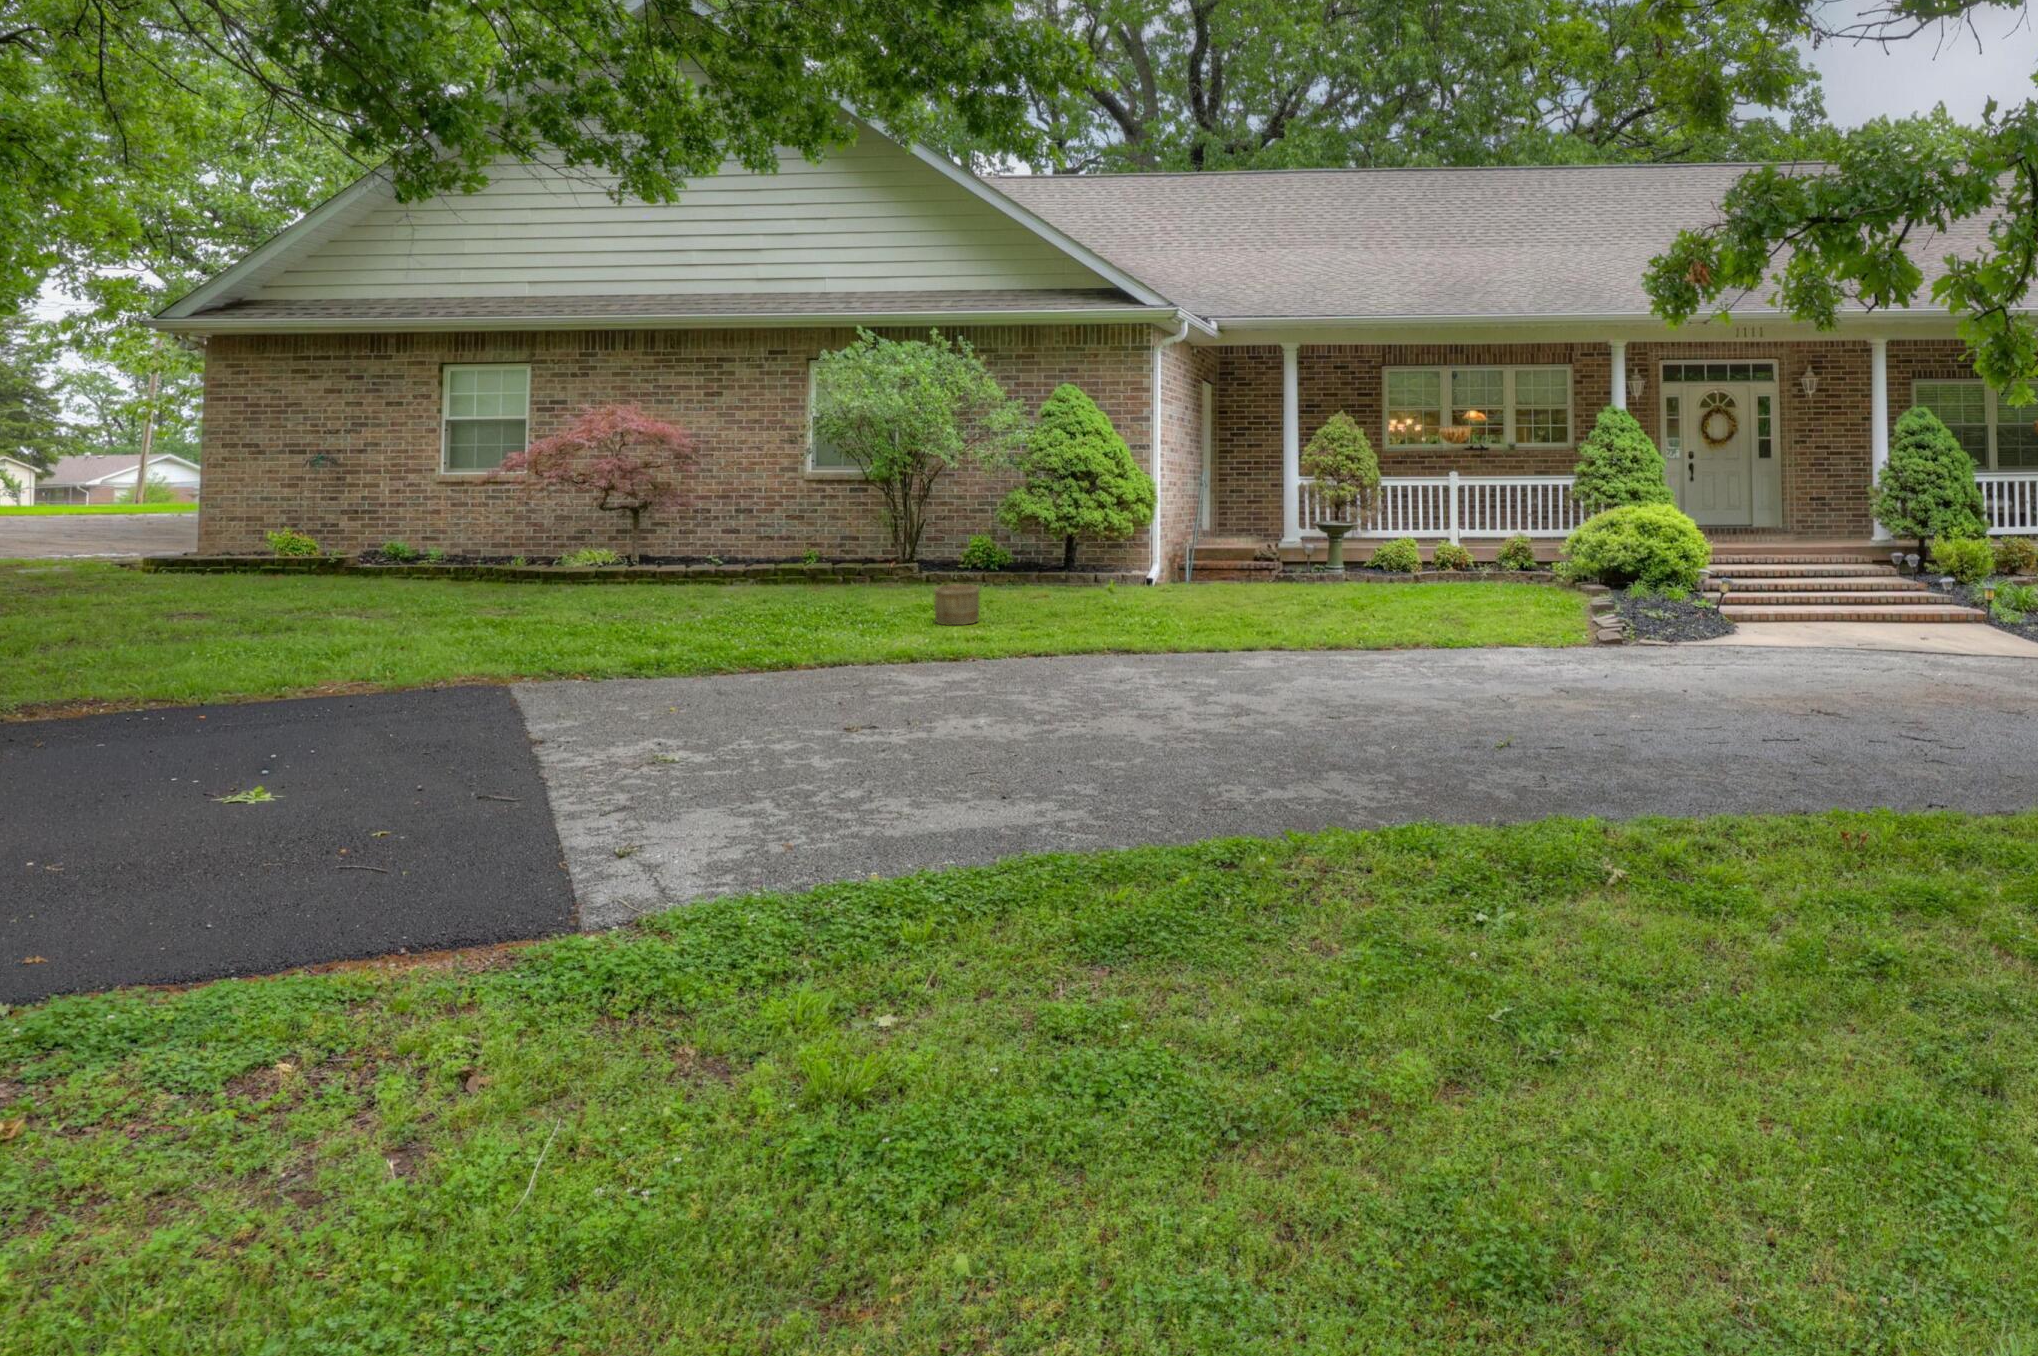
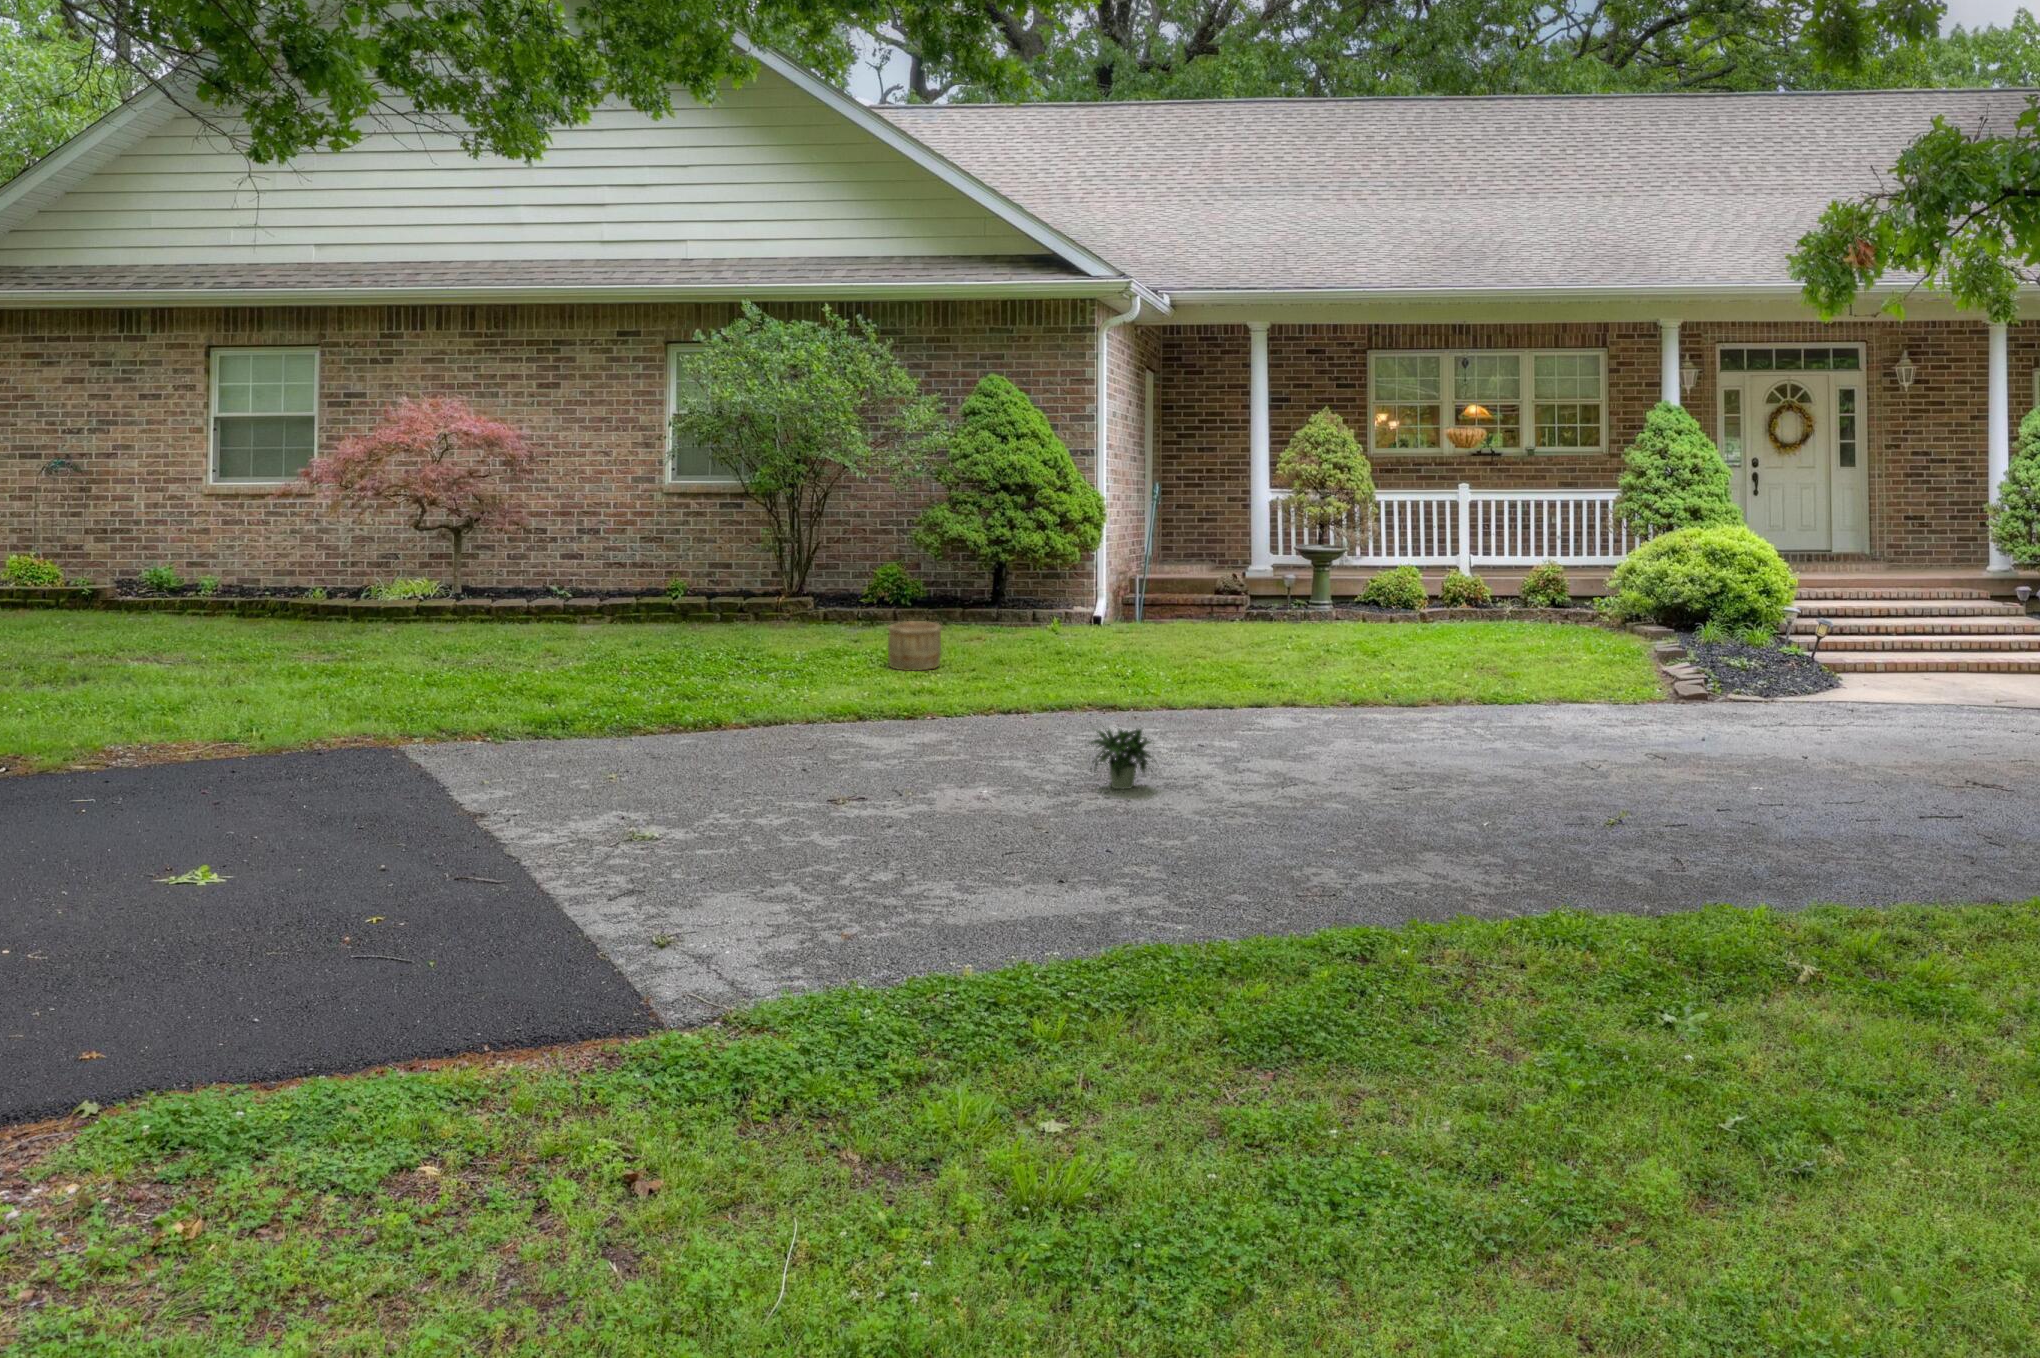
potted plant: none [1004,674,1083,733] -> present [1090,726,1159,789]

